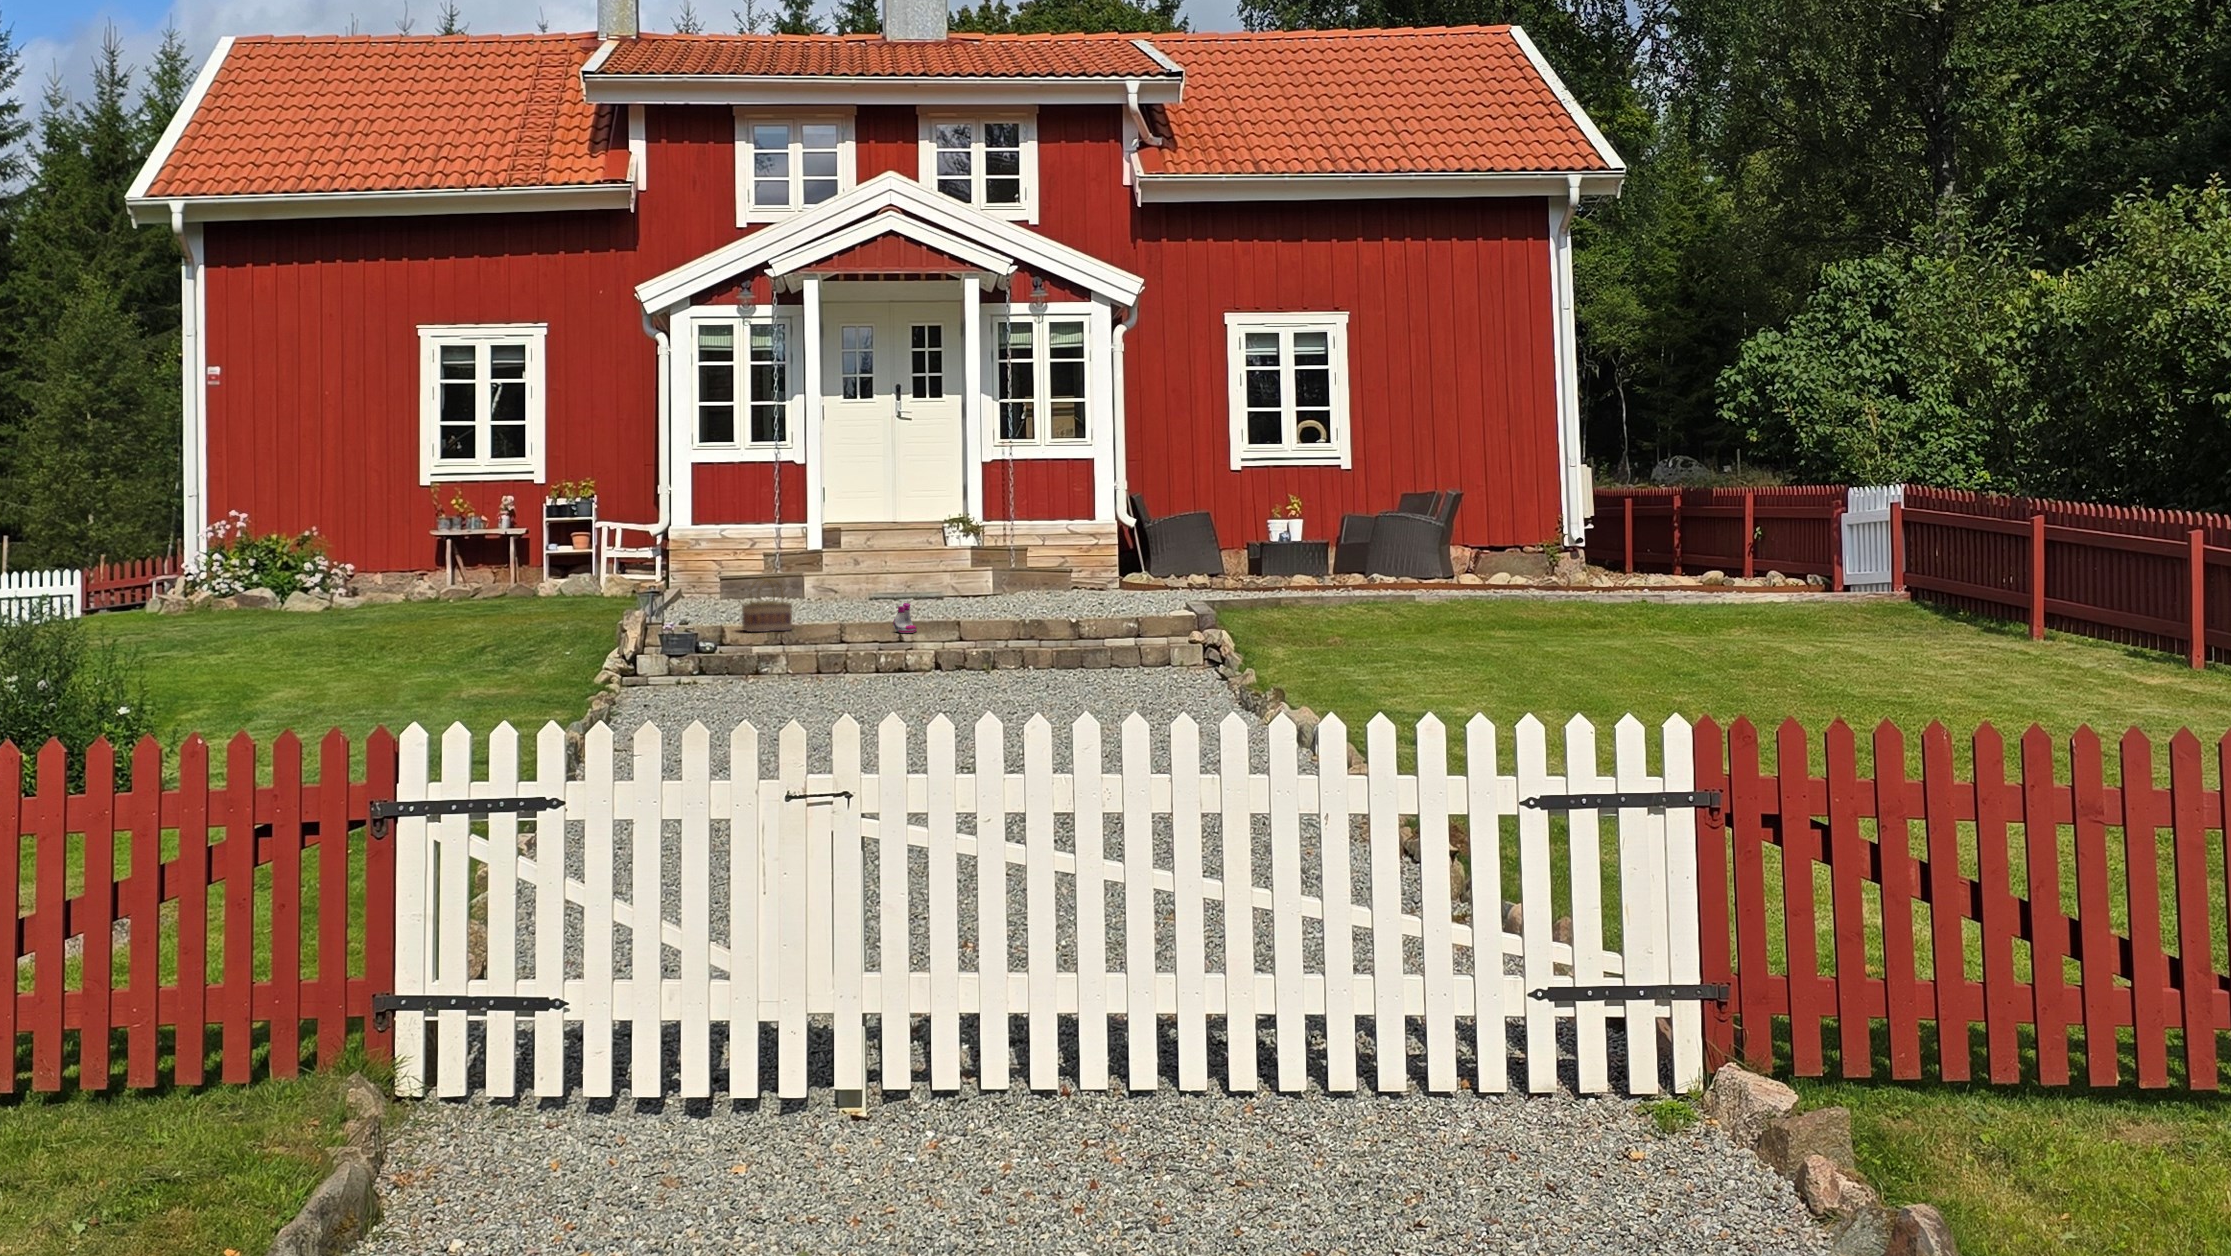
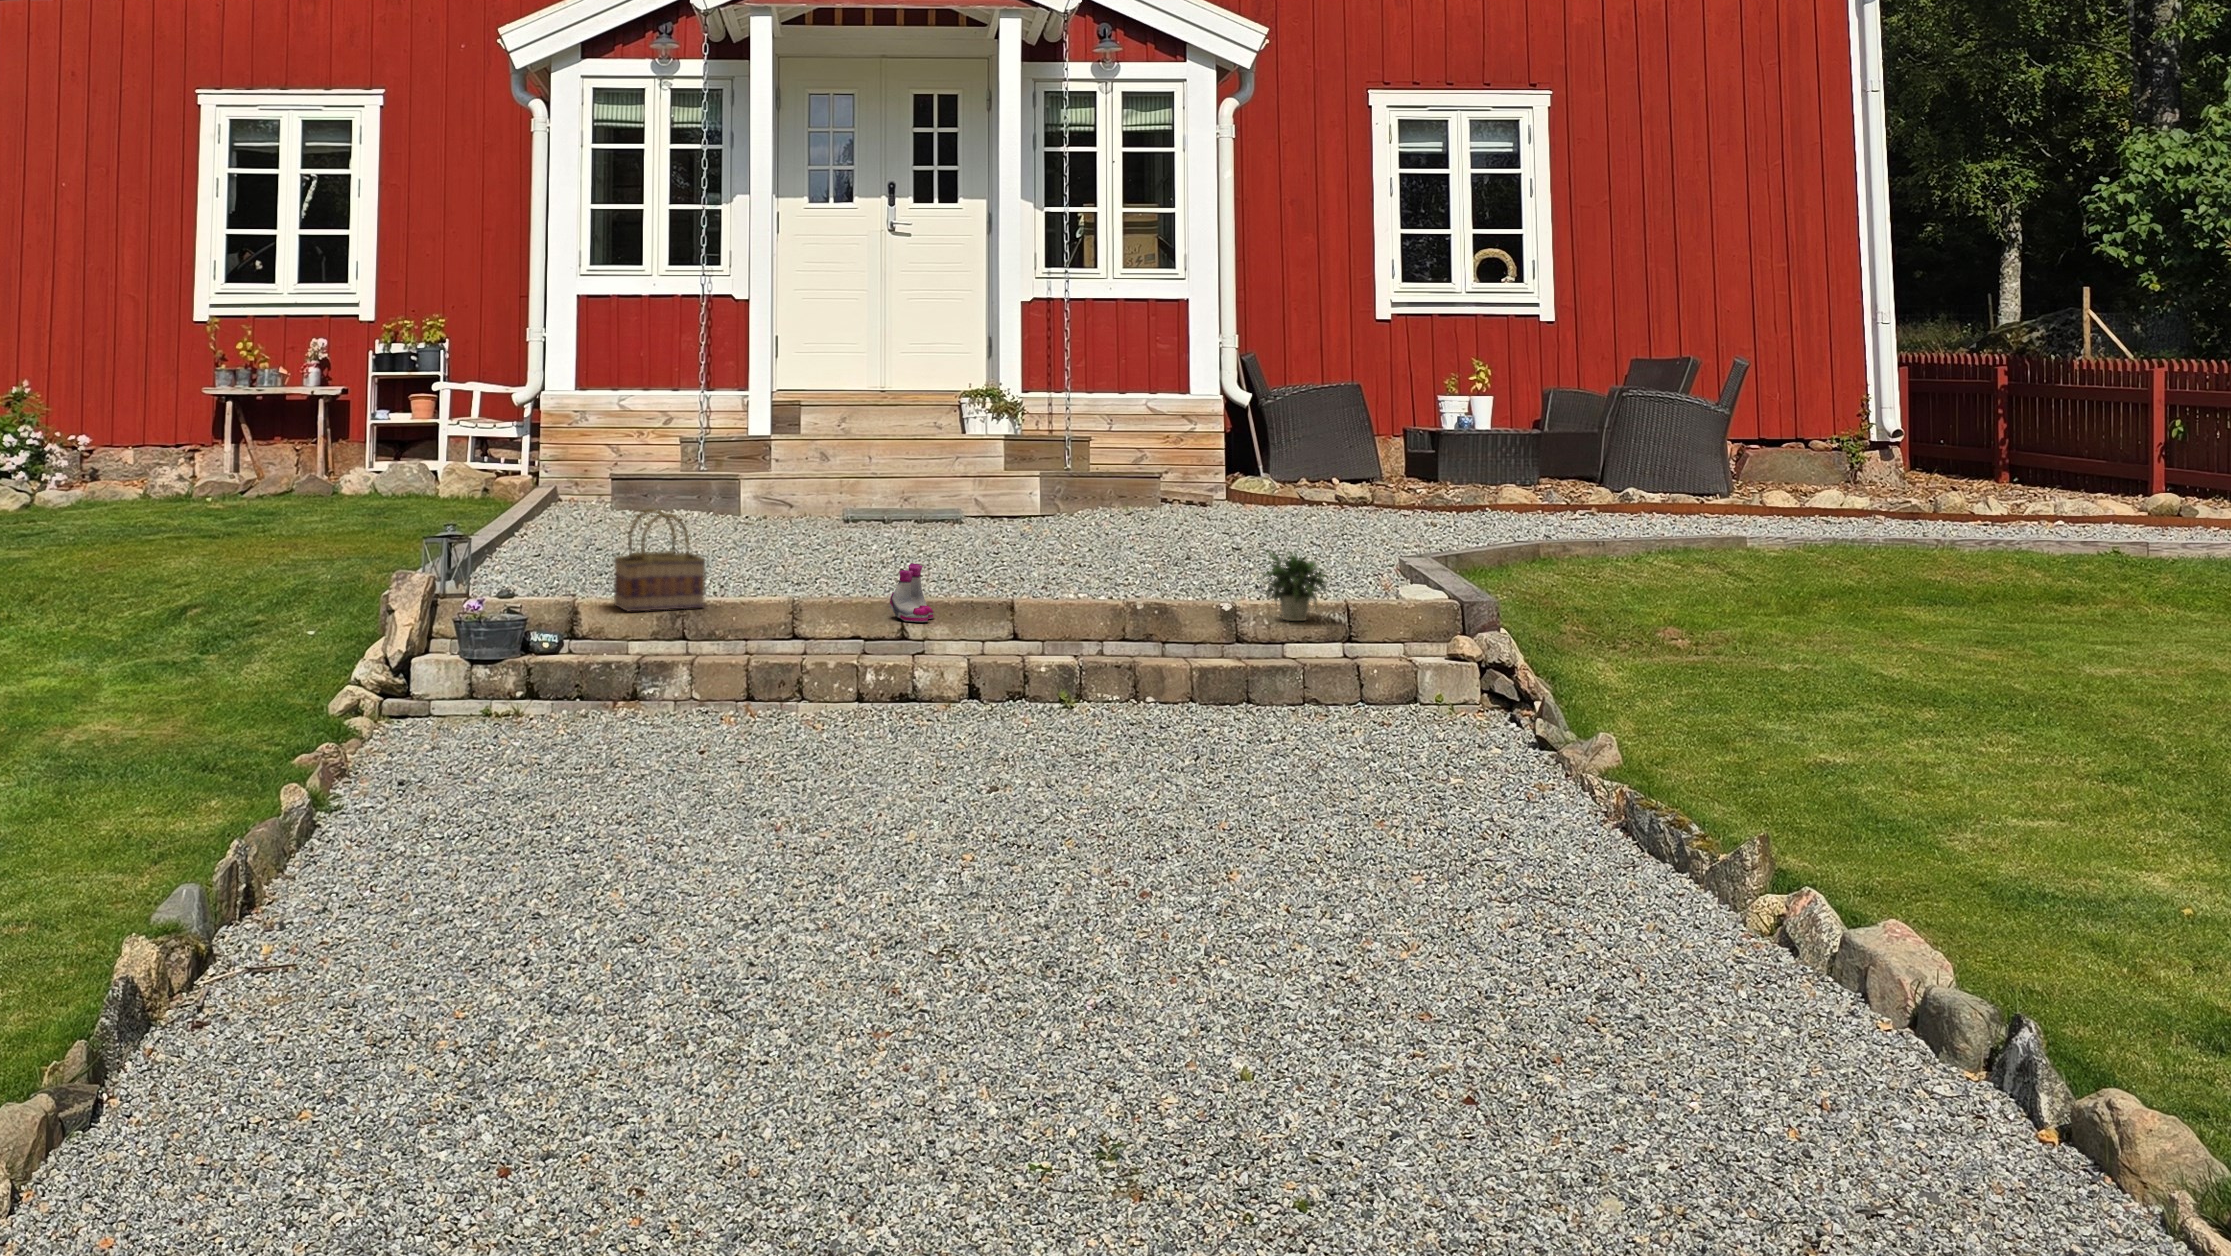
potted plant: none [1093,592,1129,629] -> present [1264,550,1326,621]

